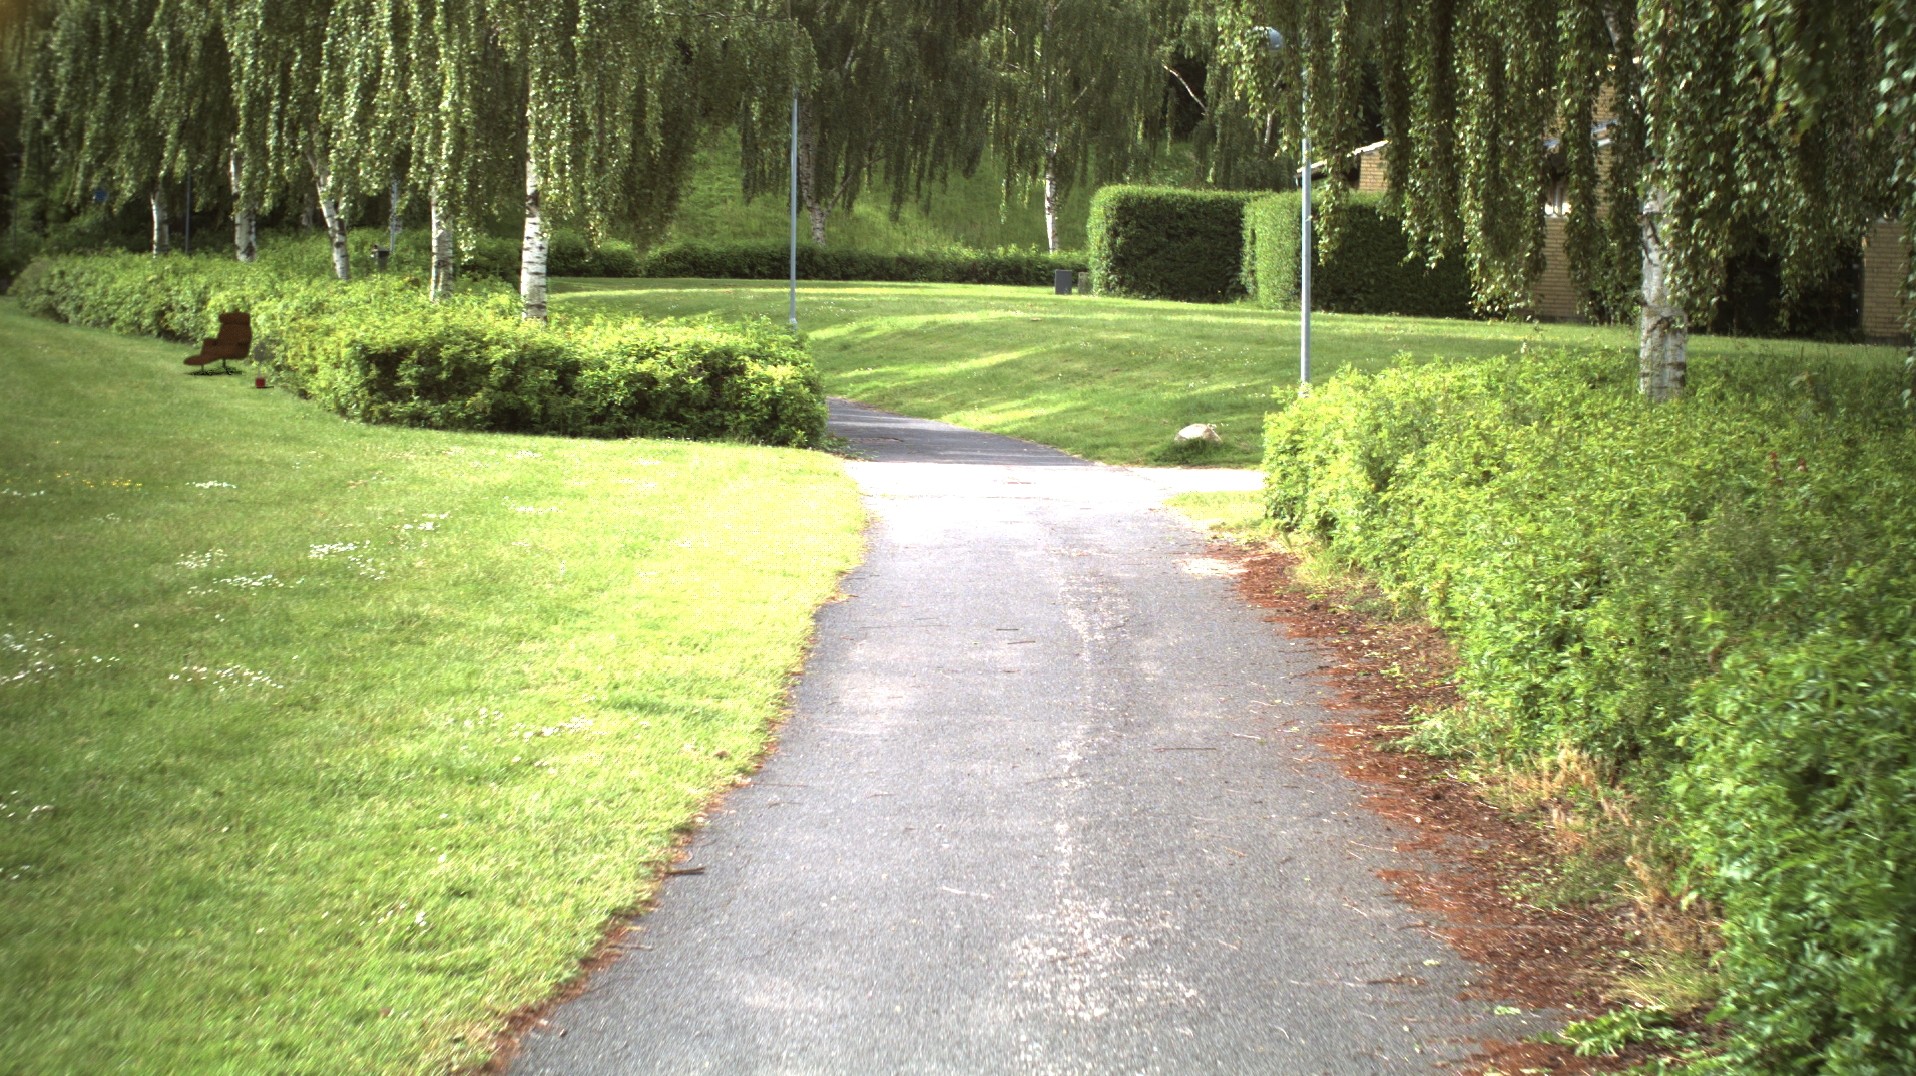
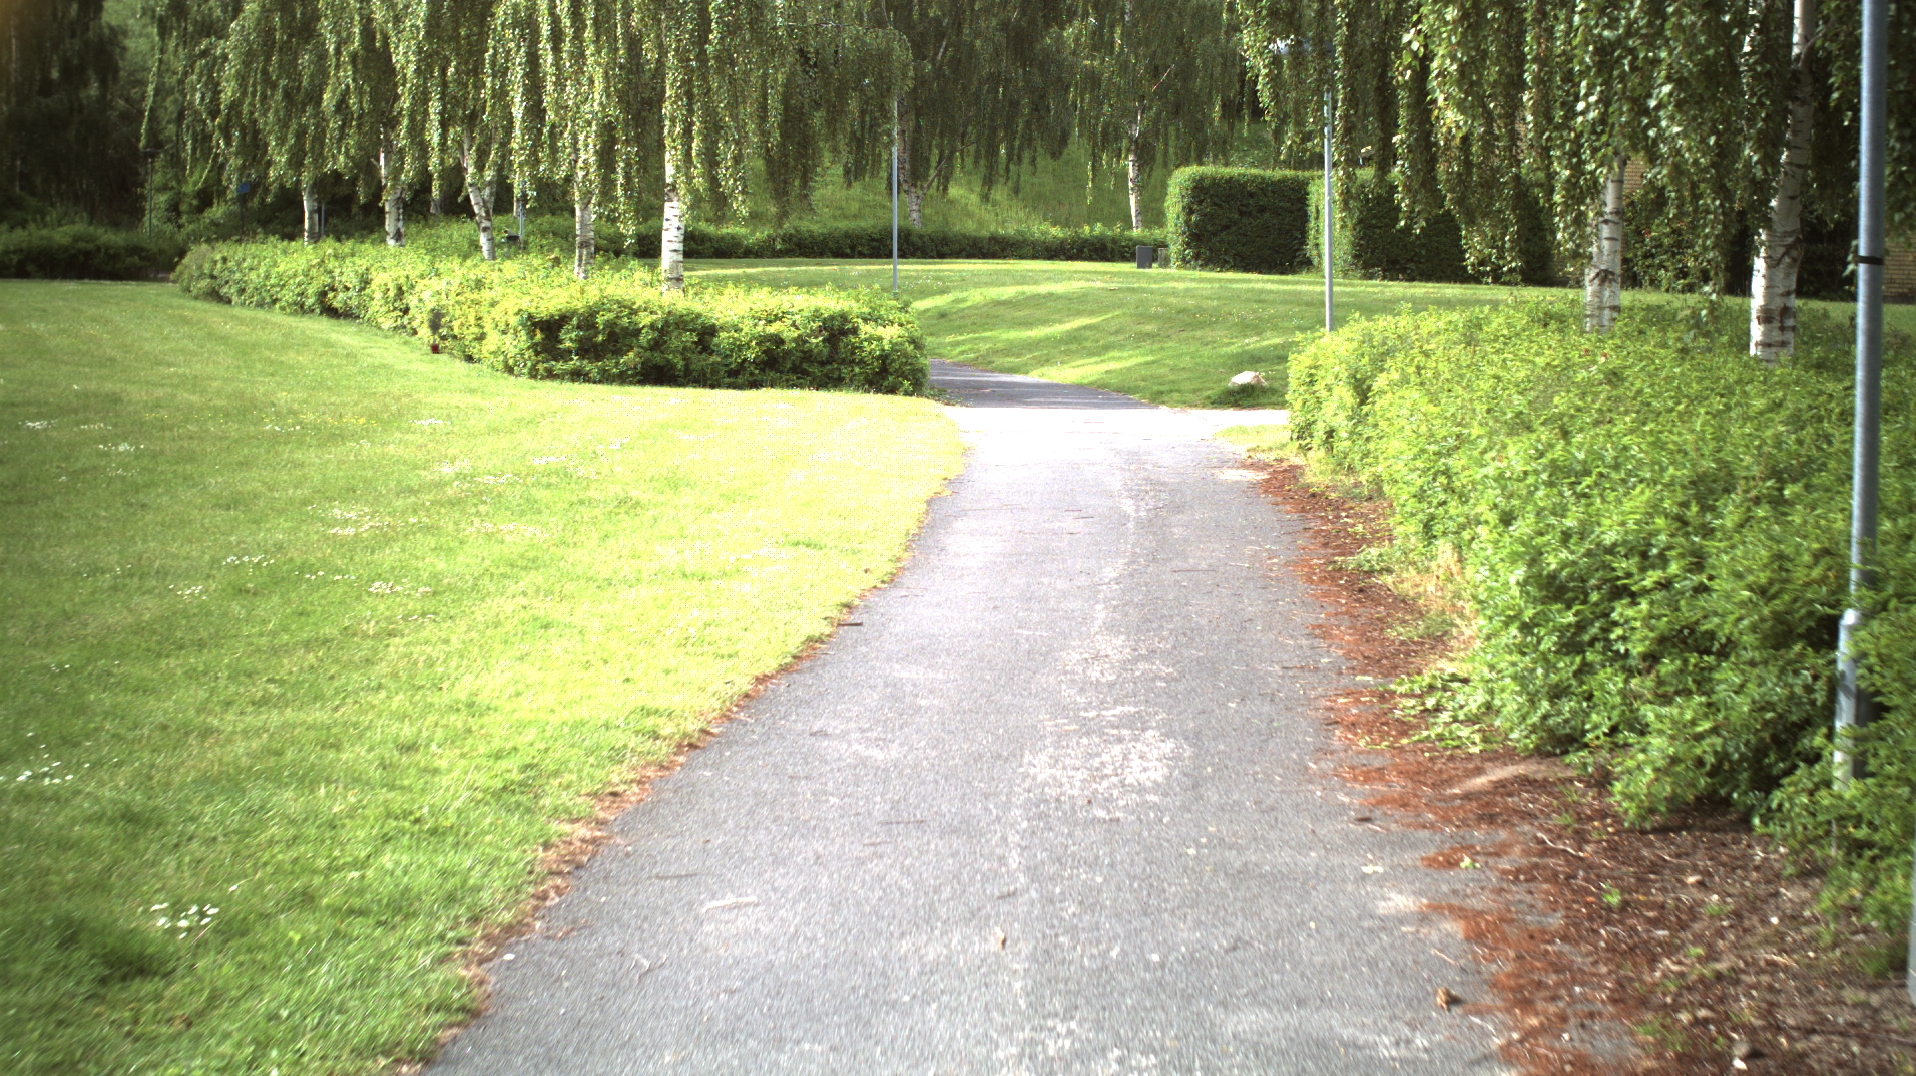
lounge chair: present [183,312,253,374] -> none [364,288,422,344]

